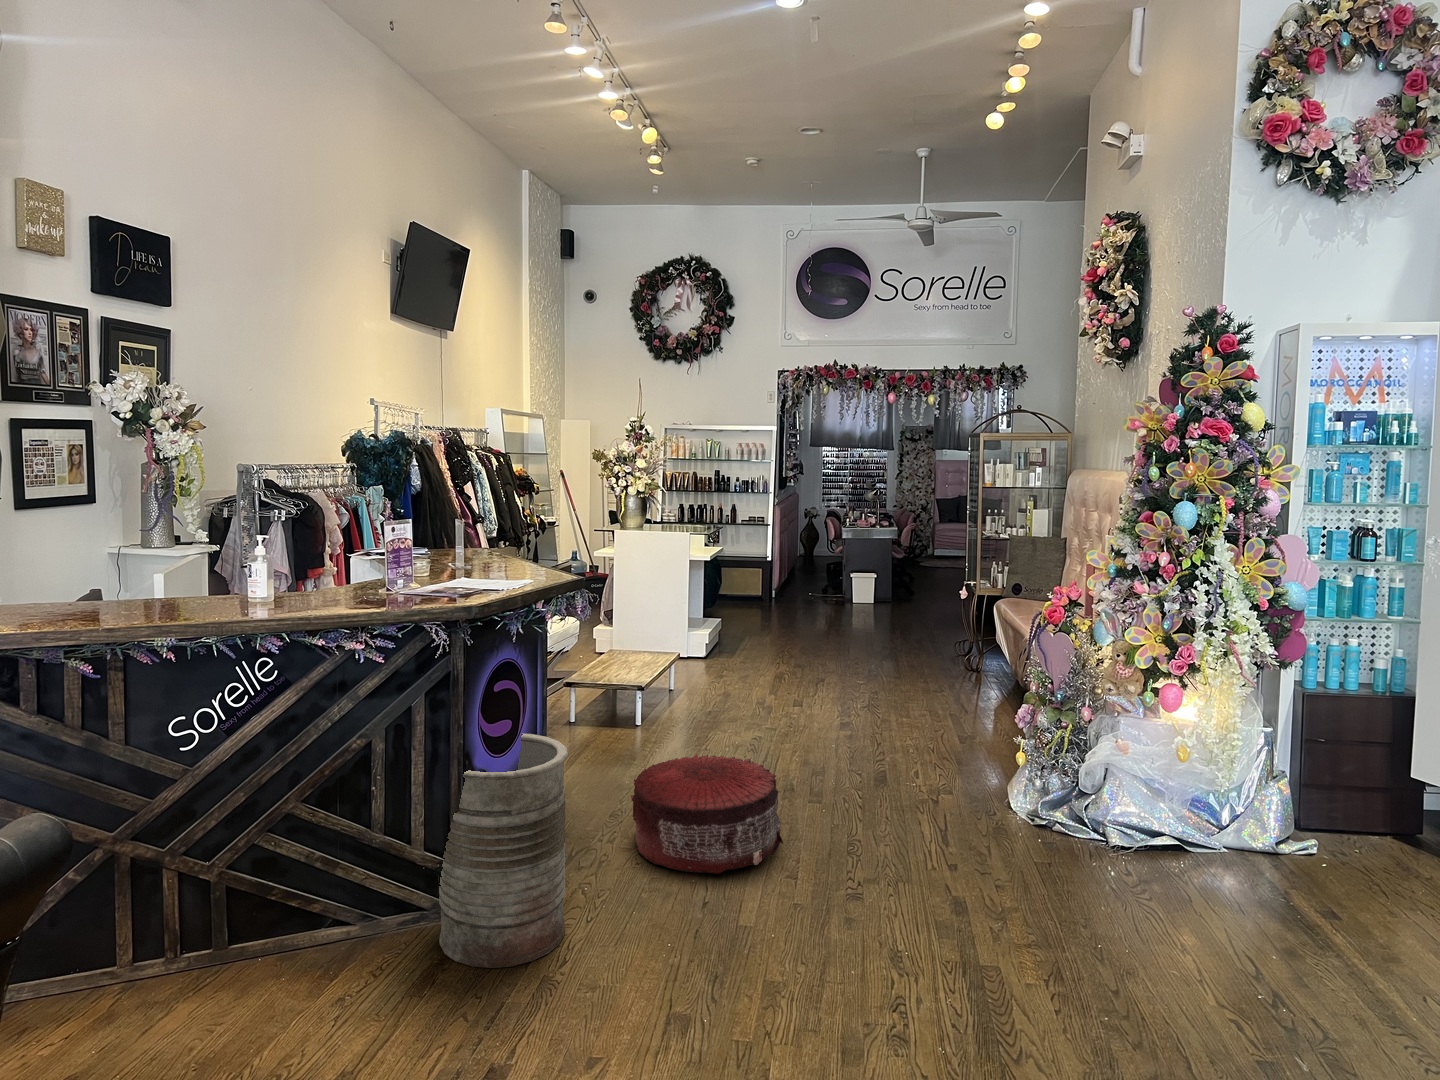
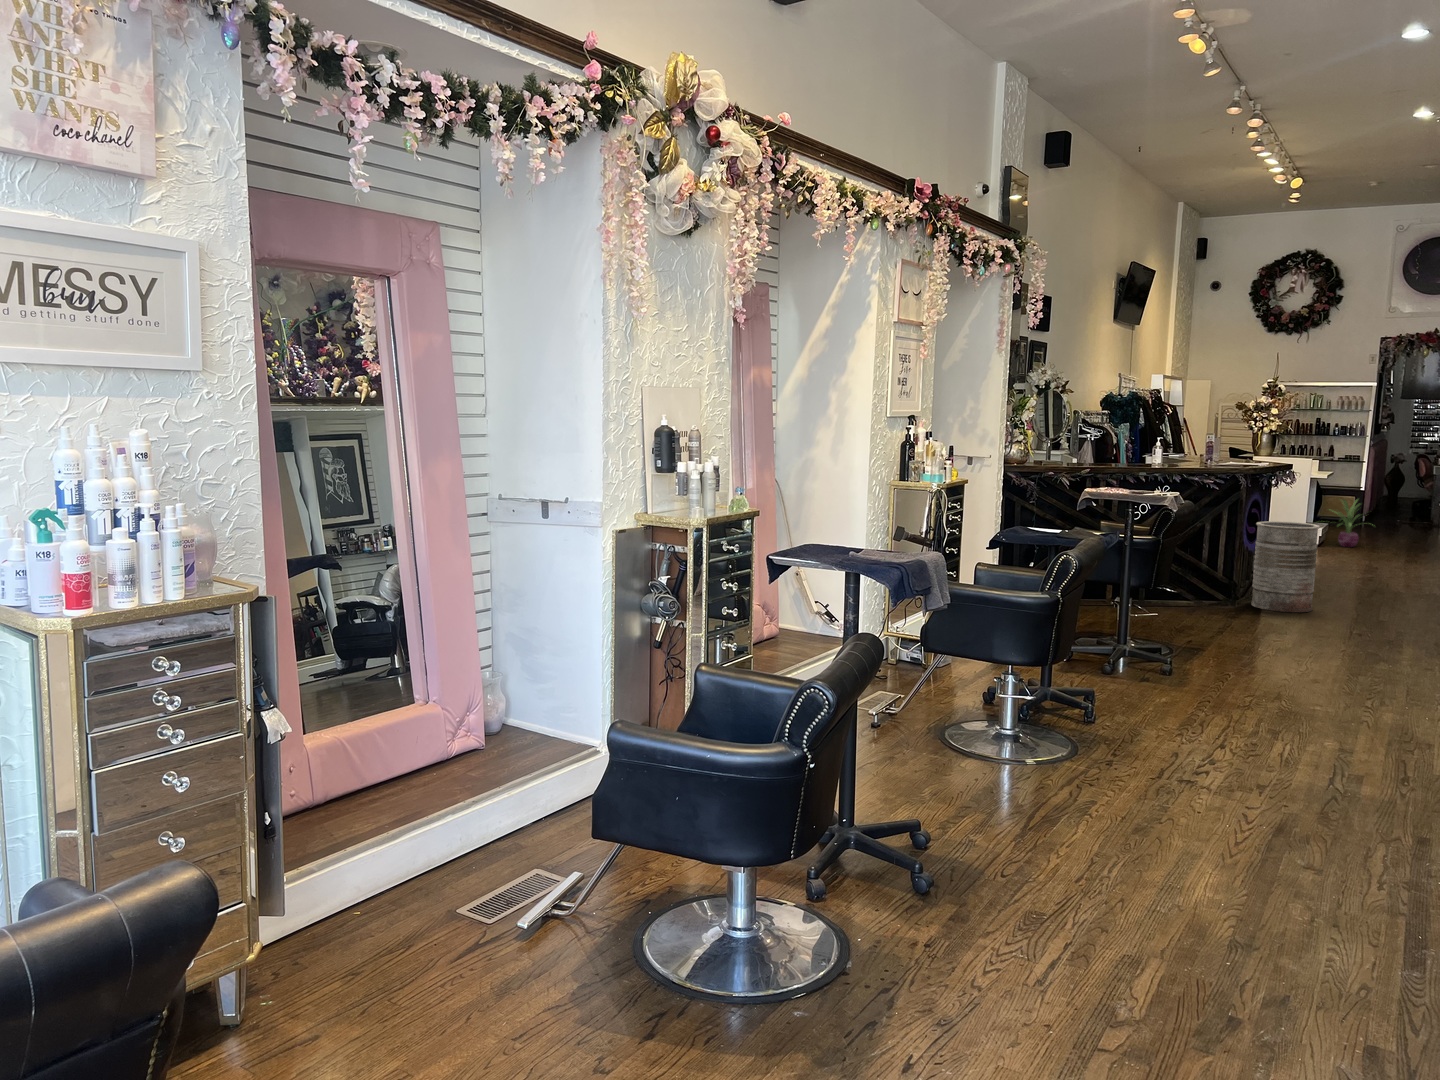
decorative plant: none [692,587,769,656] -> present [1335,499,1373,547]
pouf: present [631,754,783,874] -> none [1328,557,1420,604]

